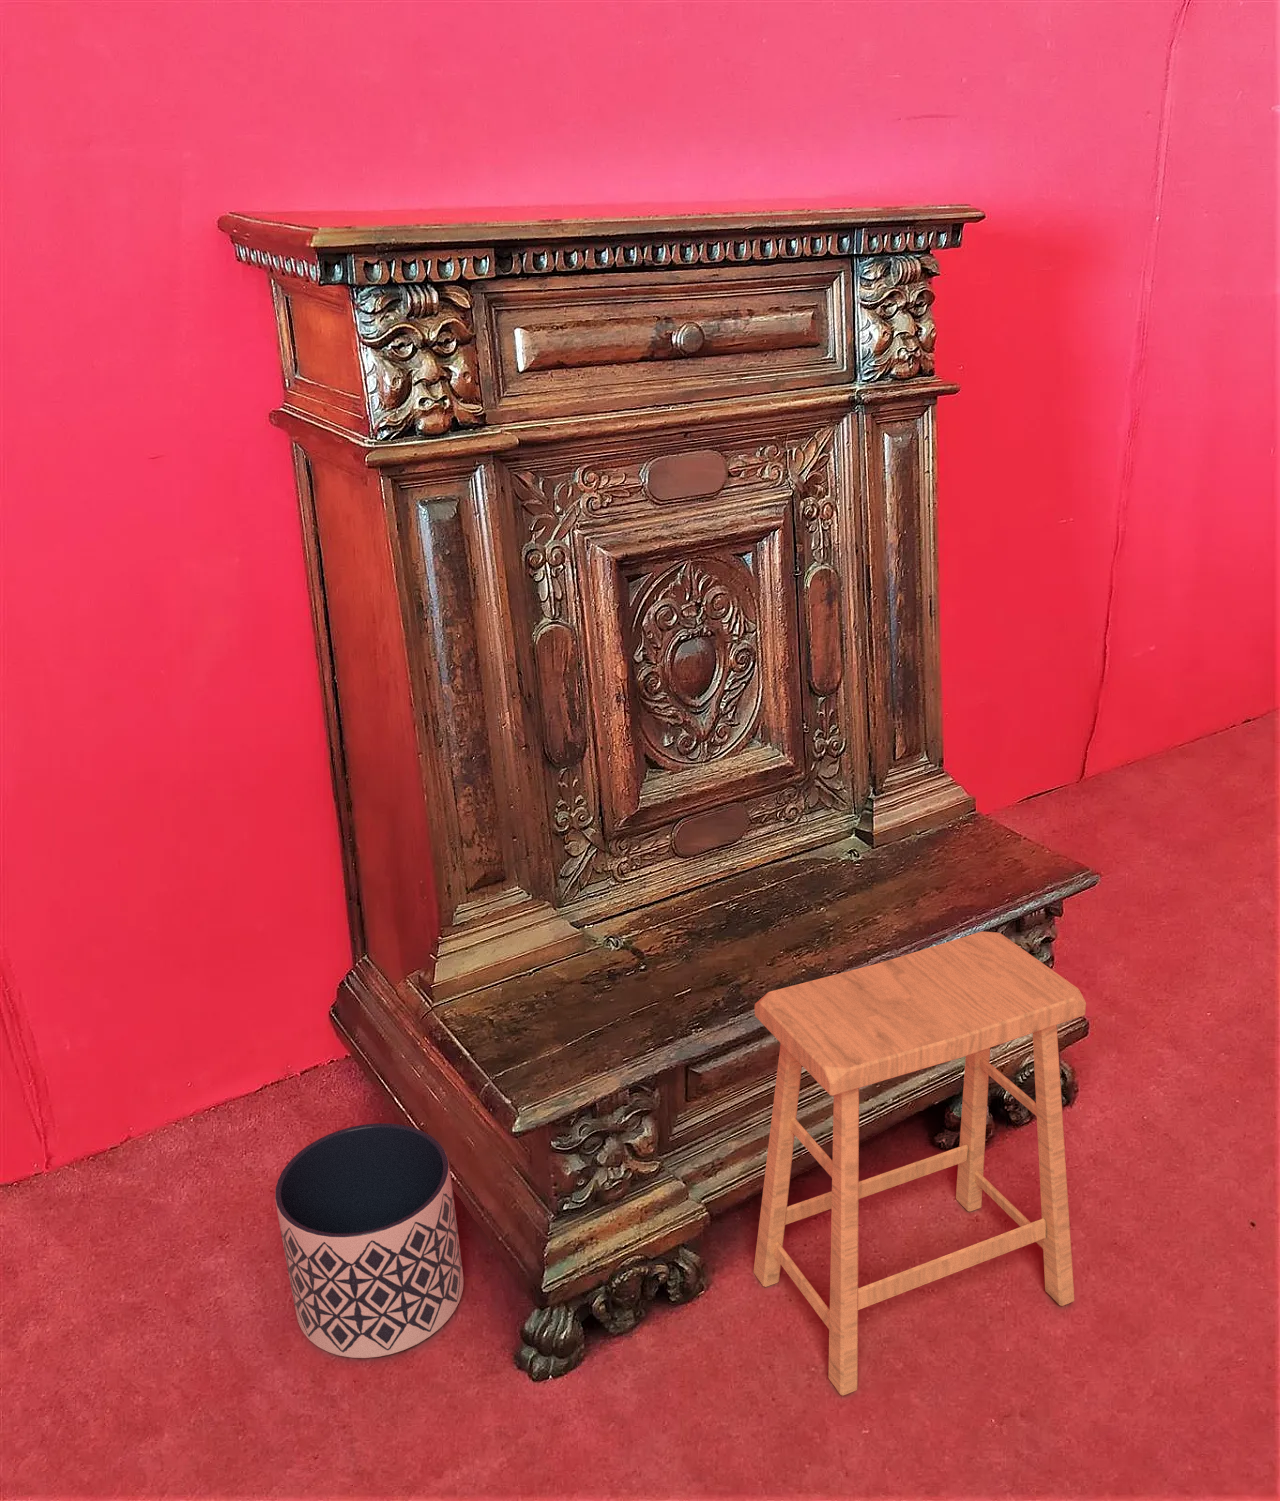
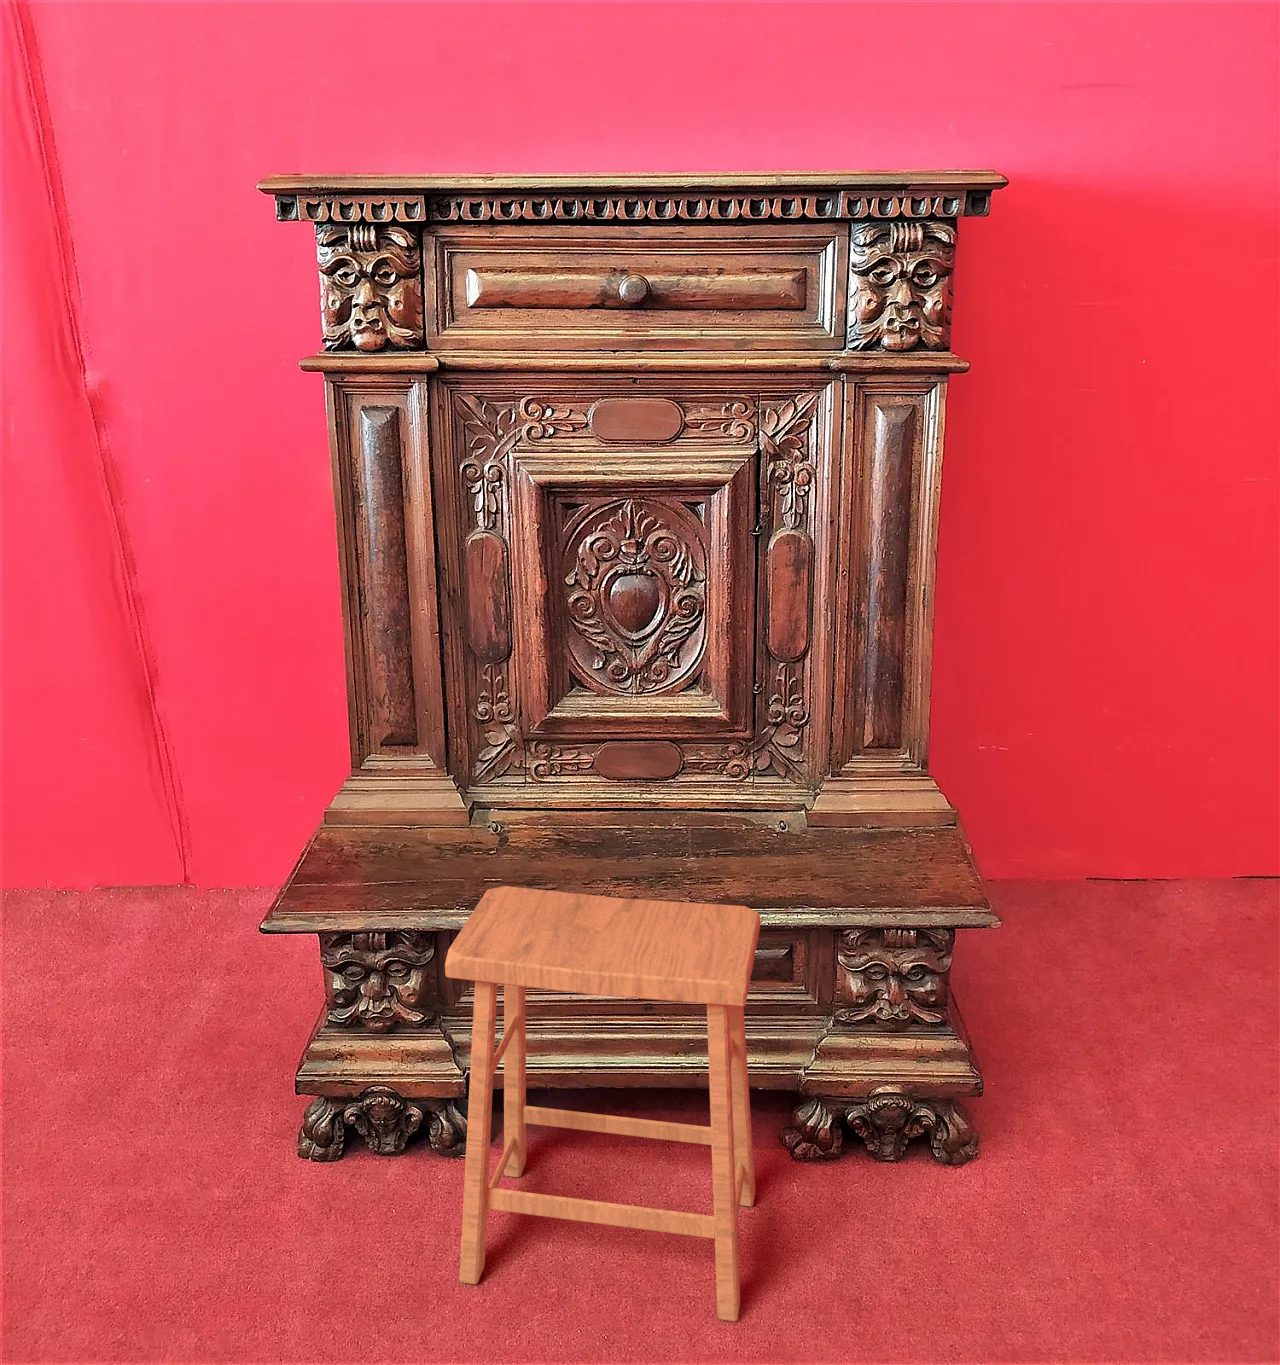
planter: present [275,1123,464,1358] -> none [175,910,331,1091]

